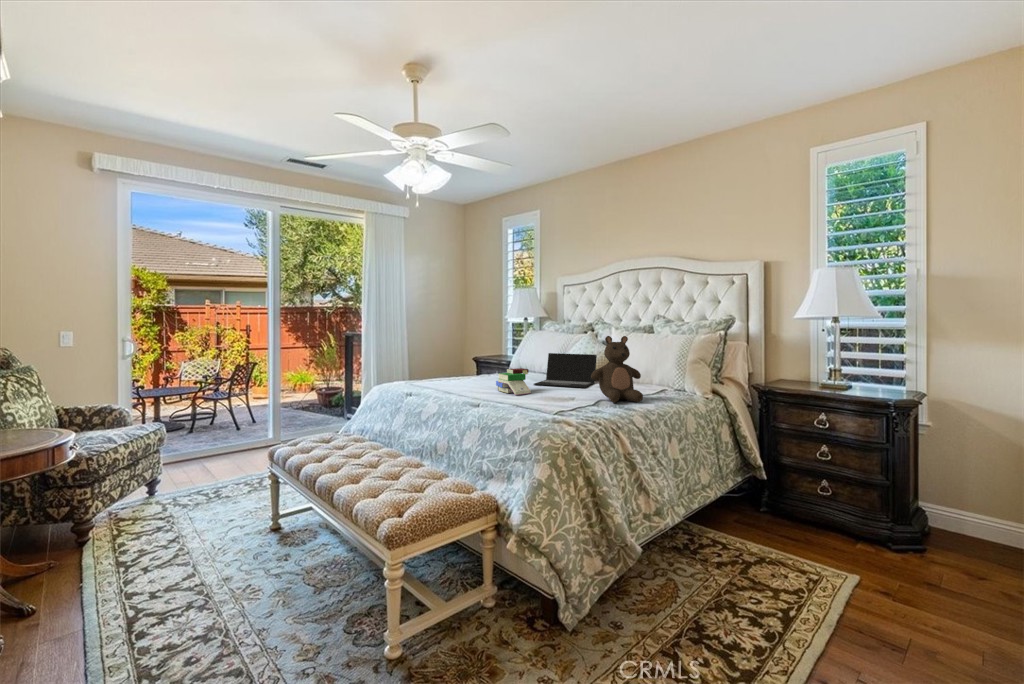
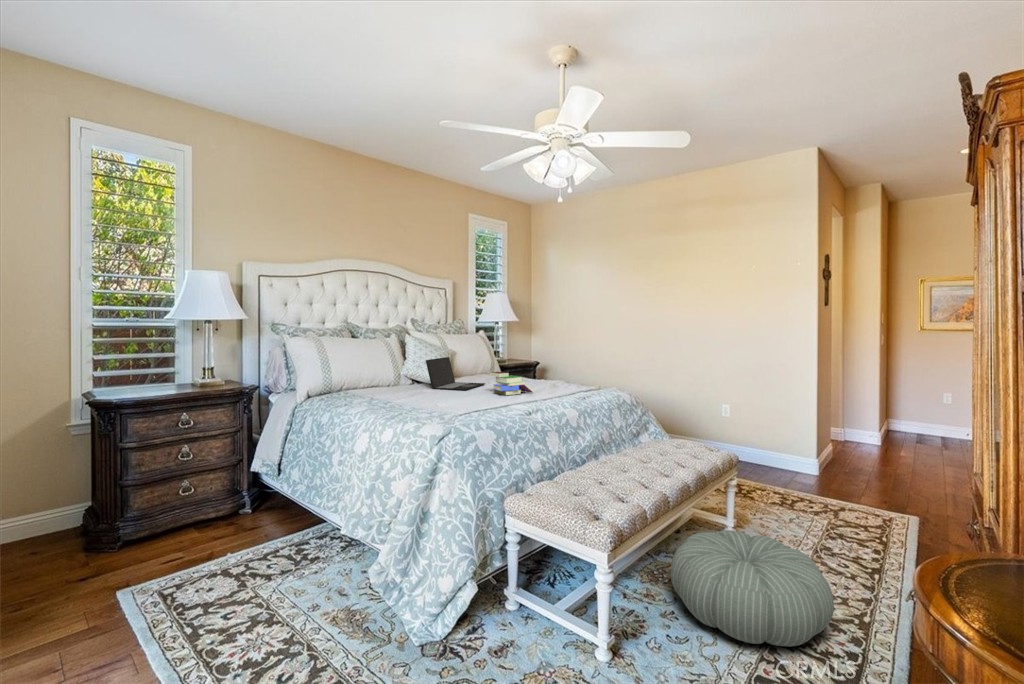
stuffed bear: present [591,336,643,403] -> none [524,337,558,383]
pouf: none [163,521,323,630] -> present [671,530,834,646]

